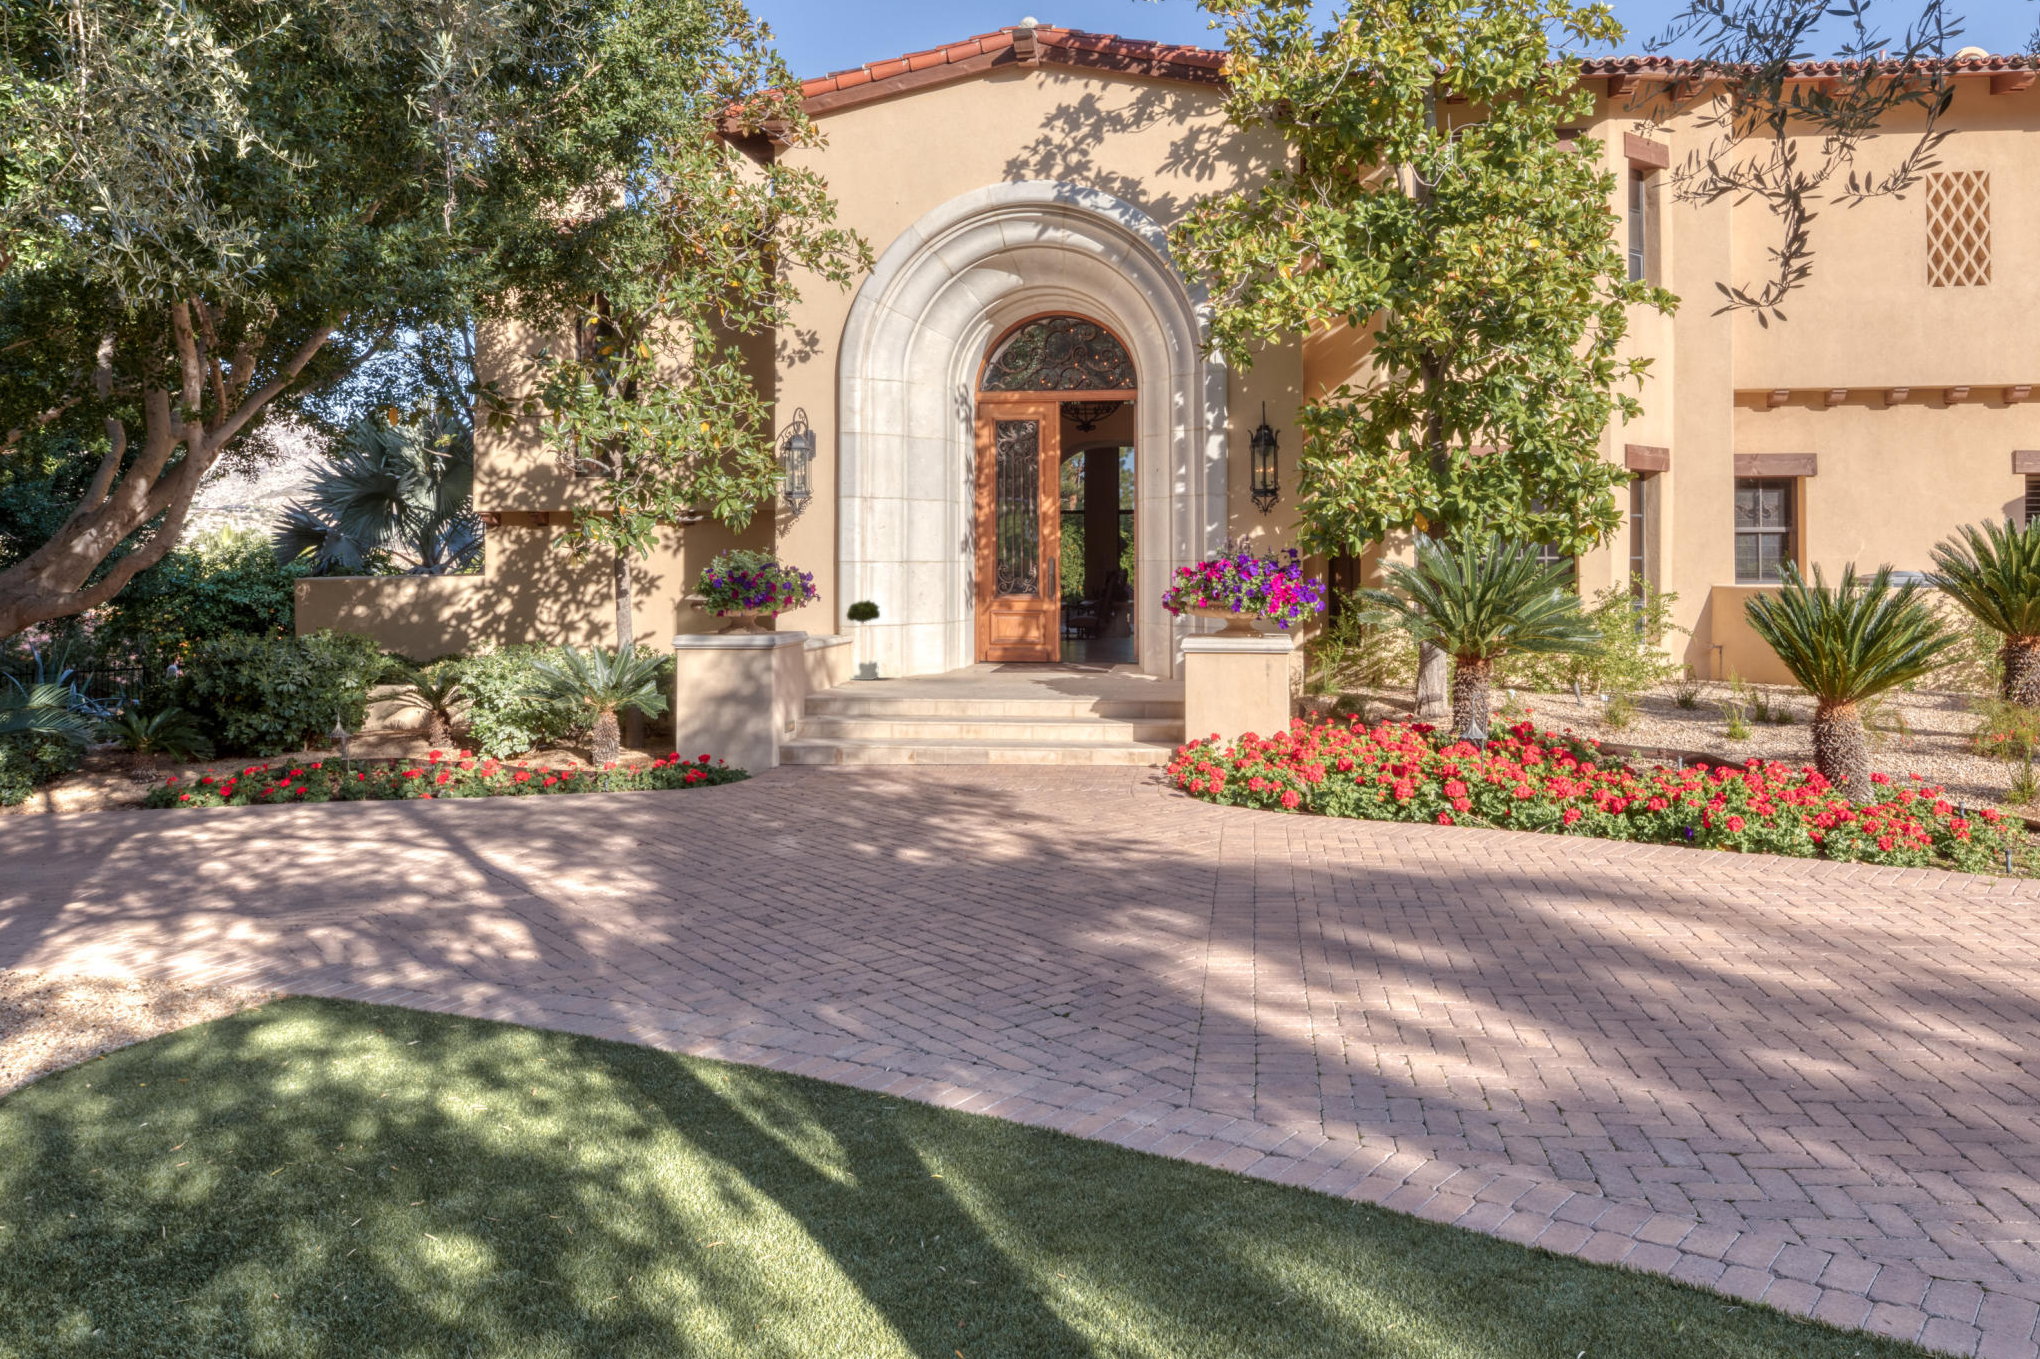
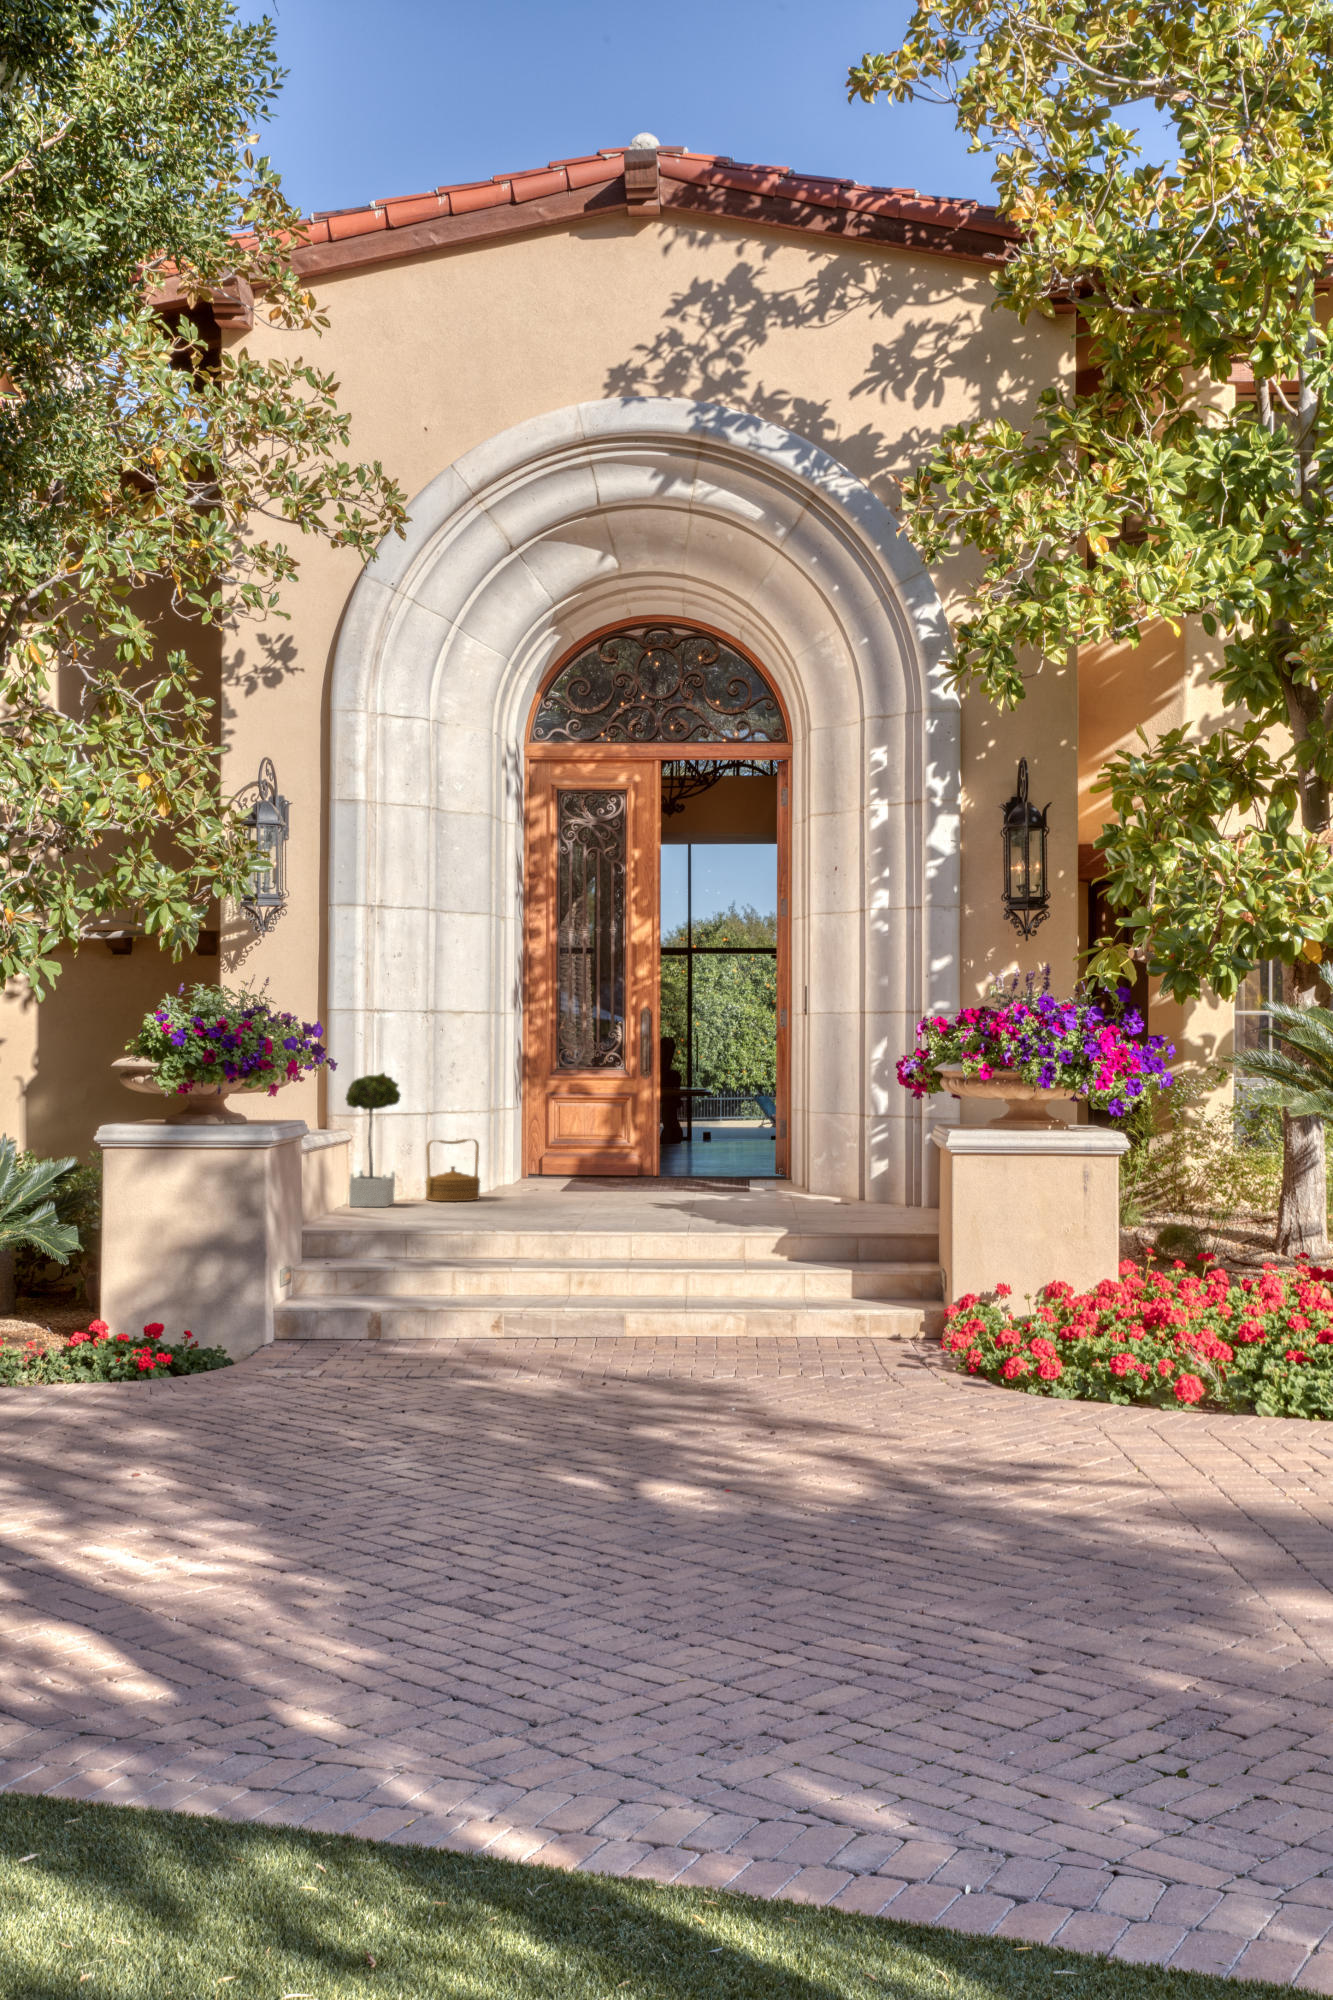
woven basket: none [898,639,932,676] -> present [426,1139,480,1201]

